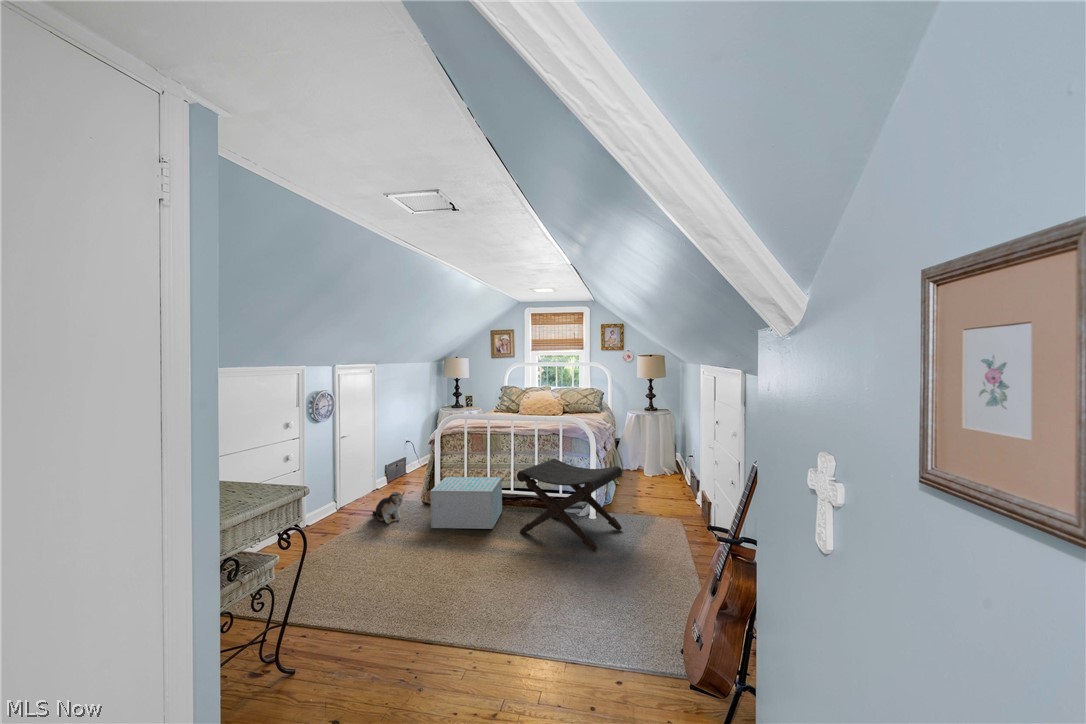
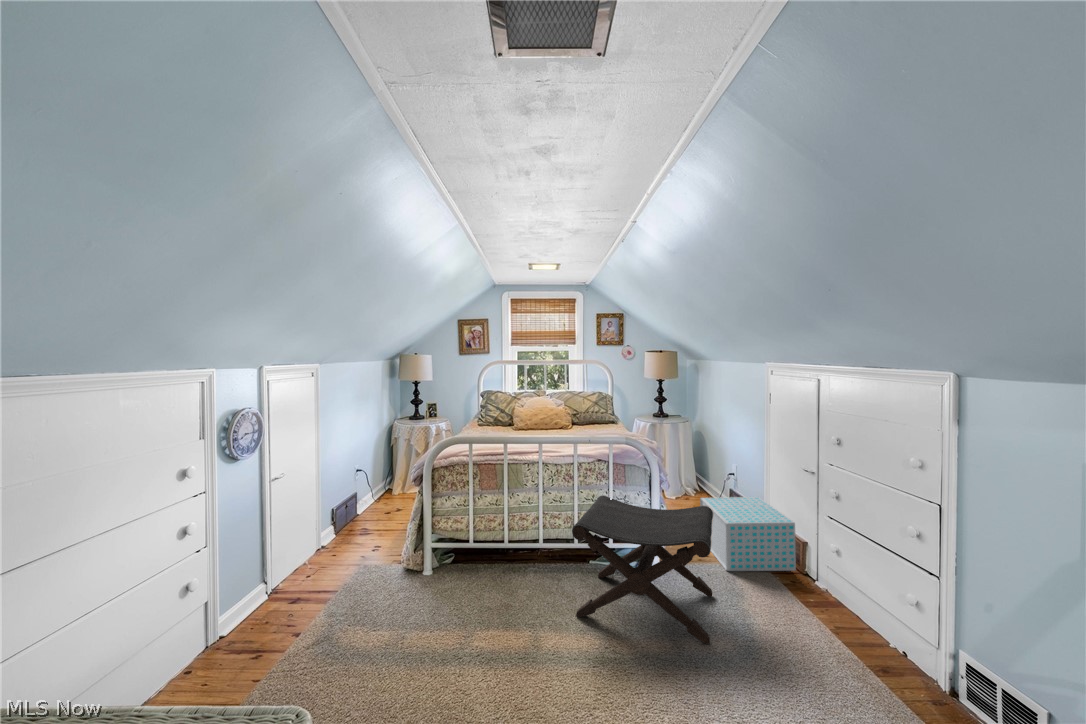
storage box: present [430,477,502,529] -> present [700,497,796,571]
plush toy: present [373,492,405,524] -> none [329,564,389,618]

